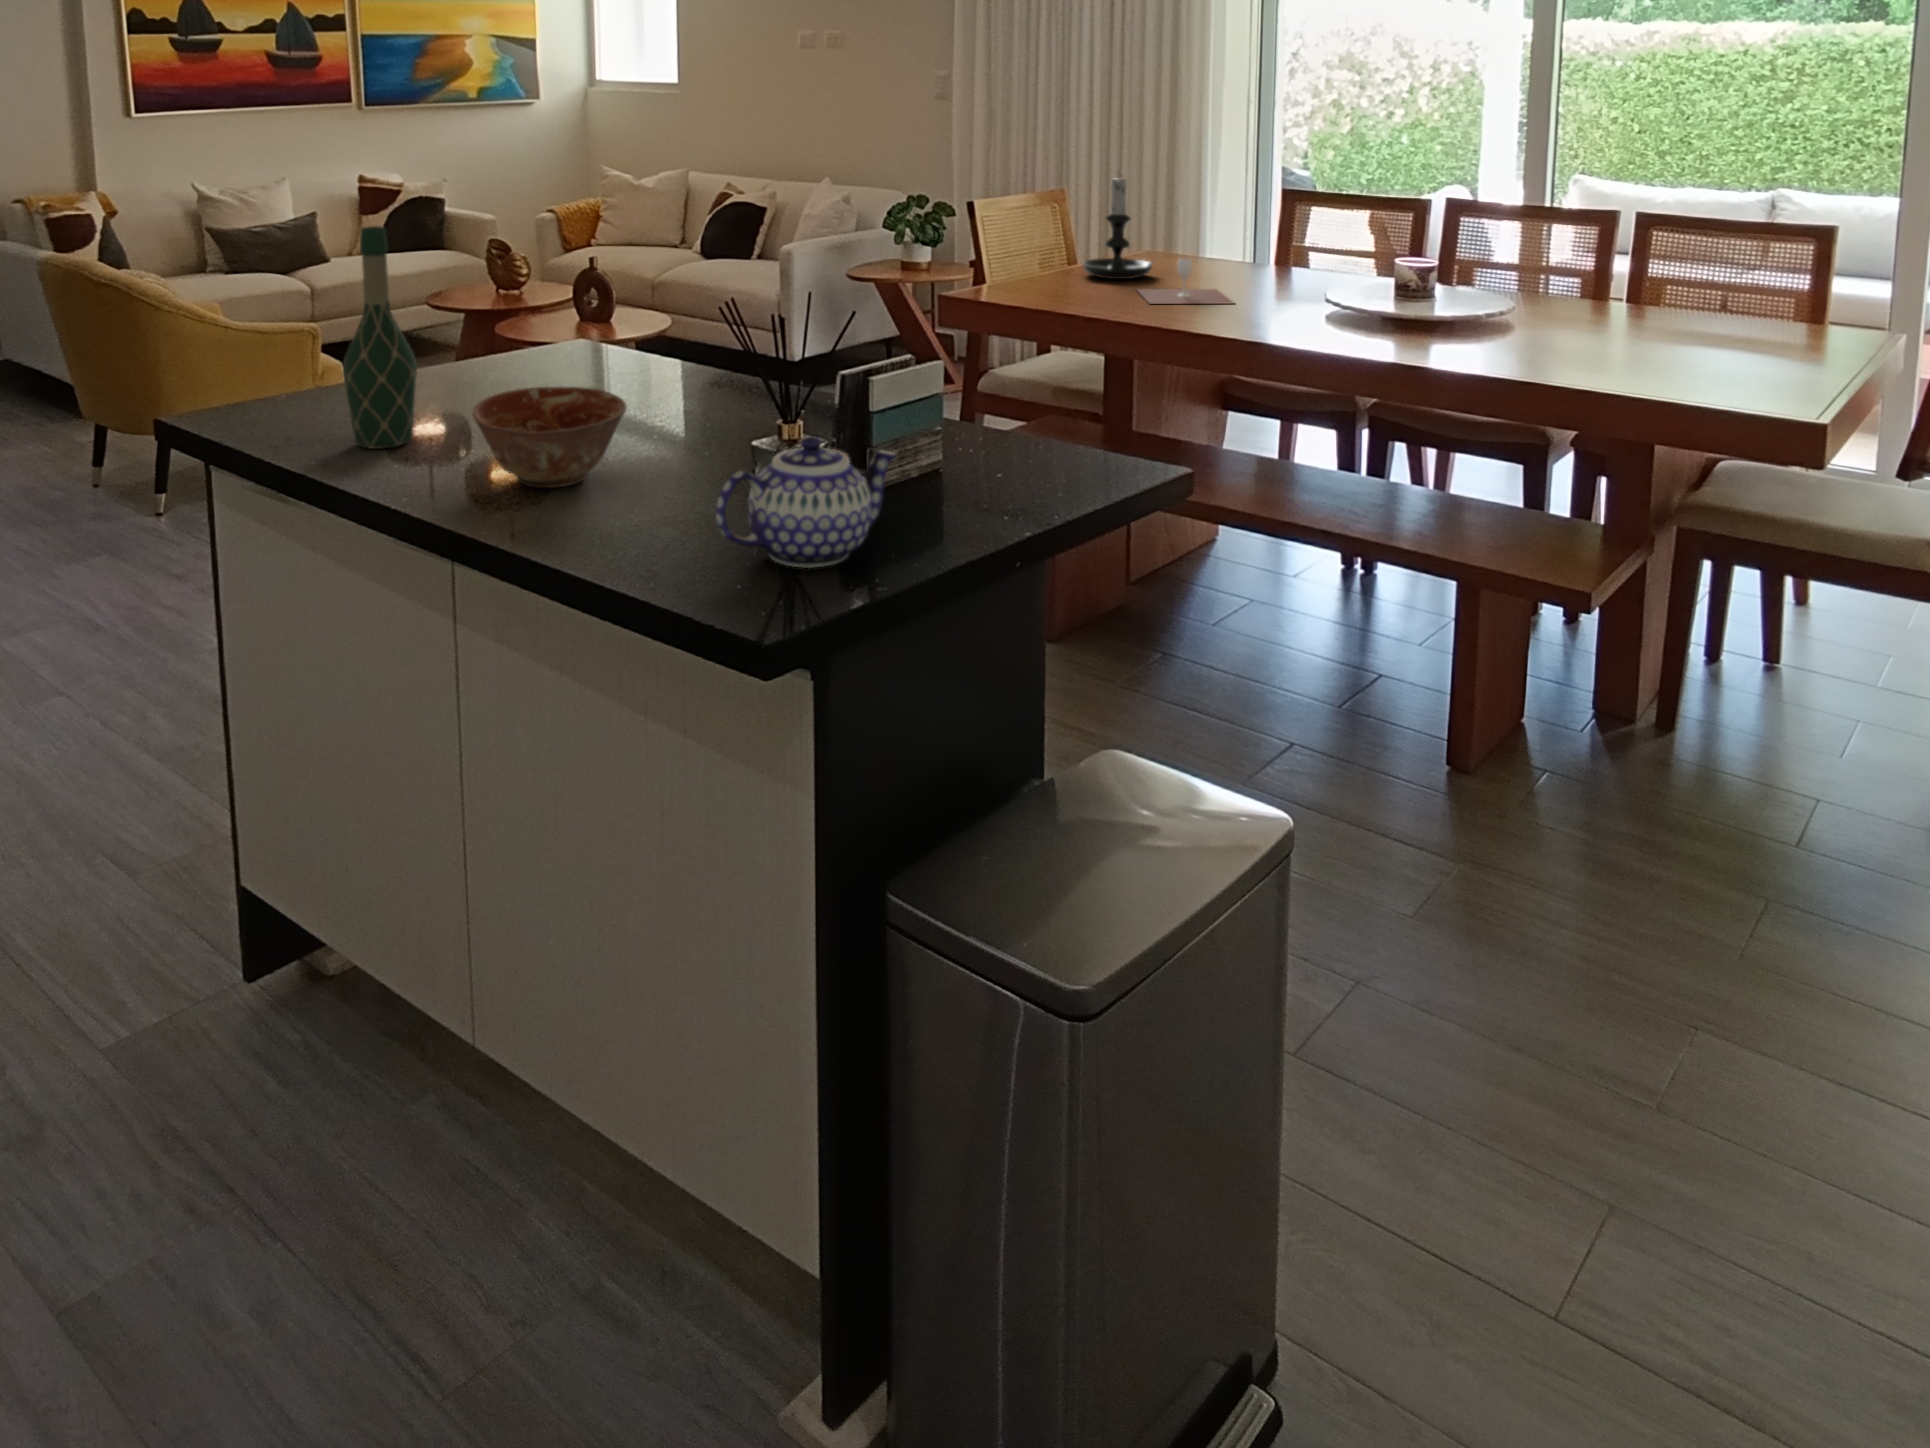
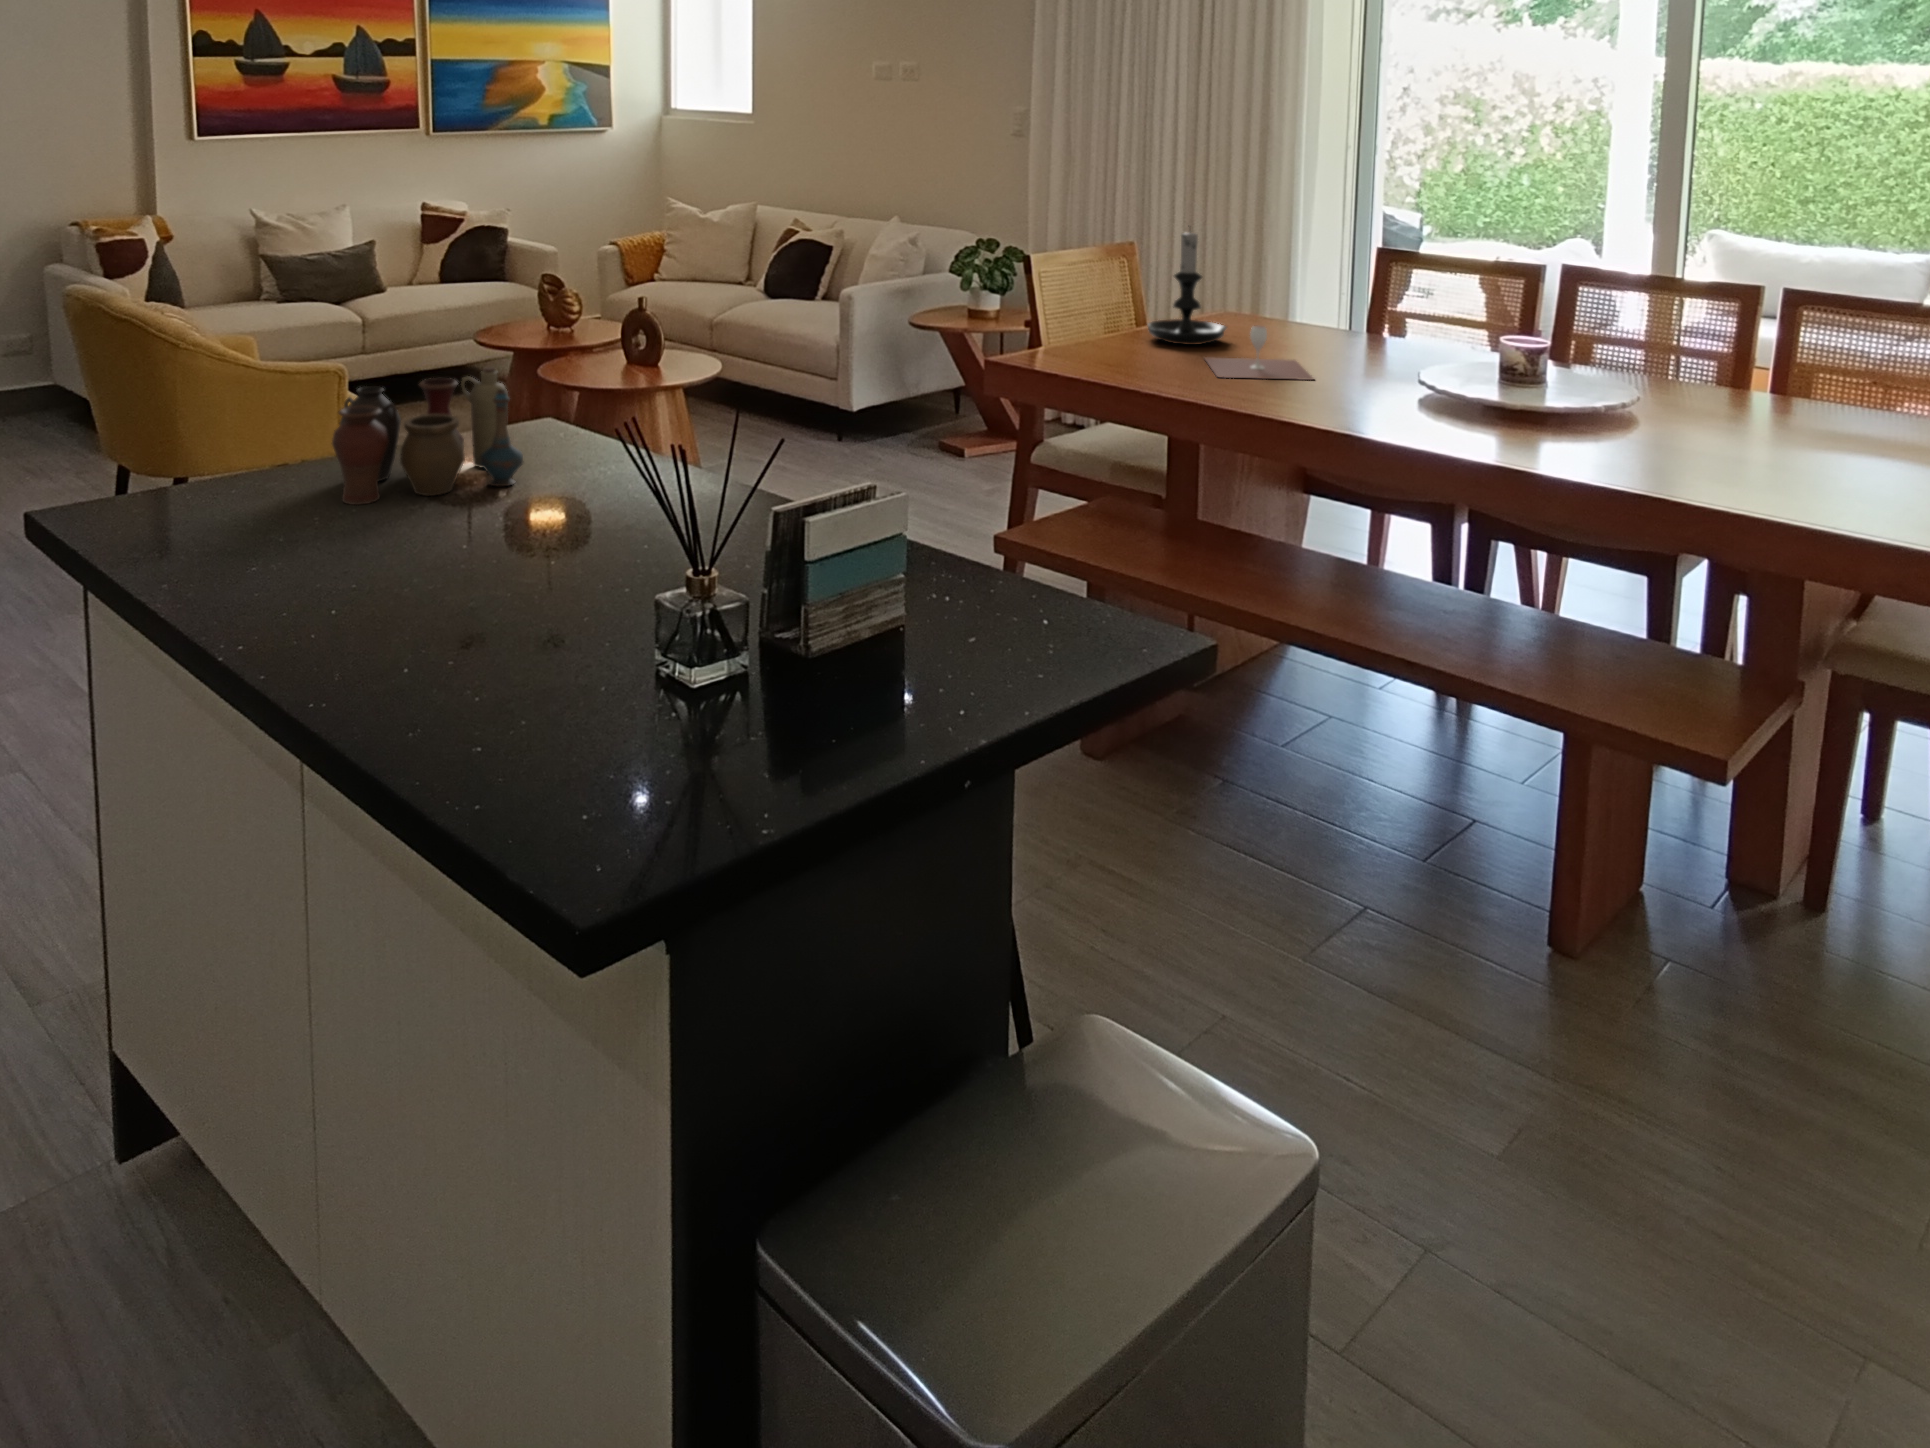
wine bottle: present [343,226,417,449] -> none [217,305,307,567]
vase: none [414,290,578,406] -> present [332,367,523,505]
ceramic bowl: present [472,387,626,488] -> none [334,506,526,638]
teapot: present [716,436,897,568] -> none [572,614,824,790]

